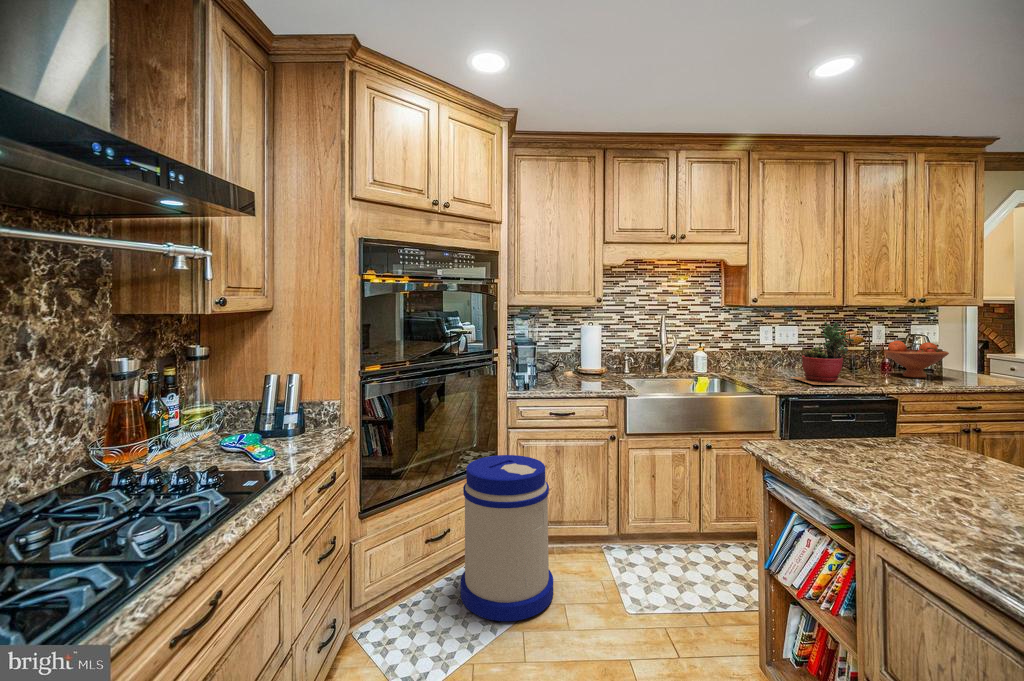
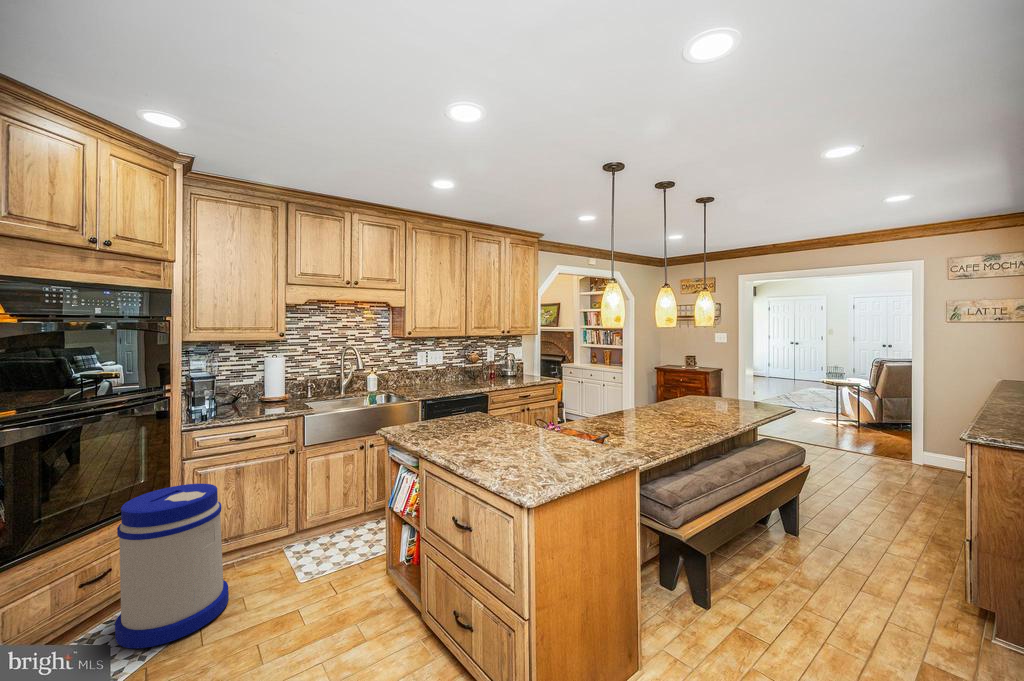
succulent plant: present [791,322,865,385] -> none [433,349,475,392]
fruit bowl: present [884,341,949,378] -> none [490,359,520,382]

